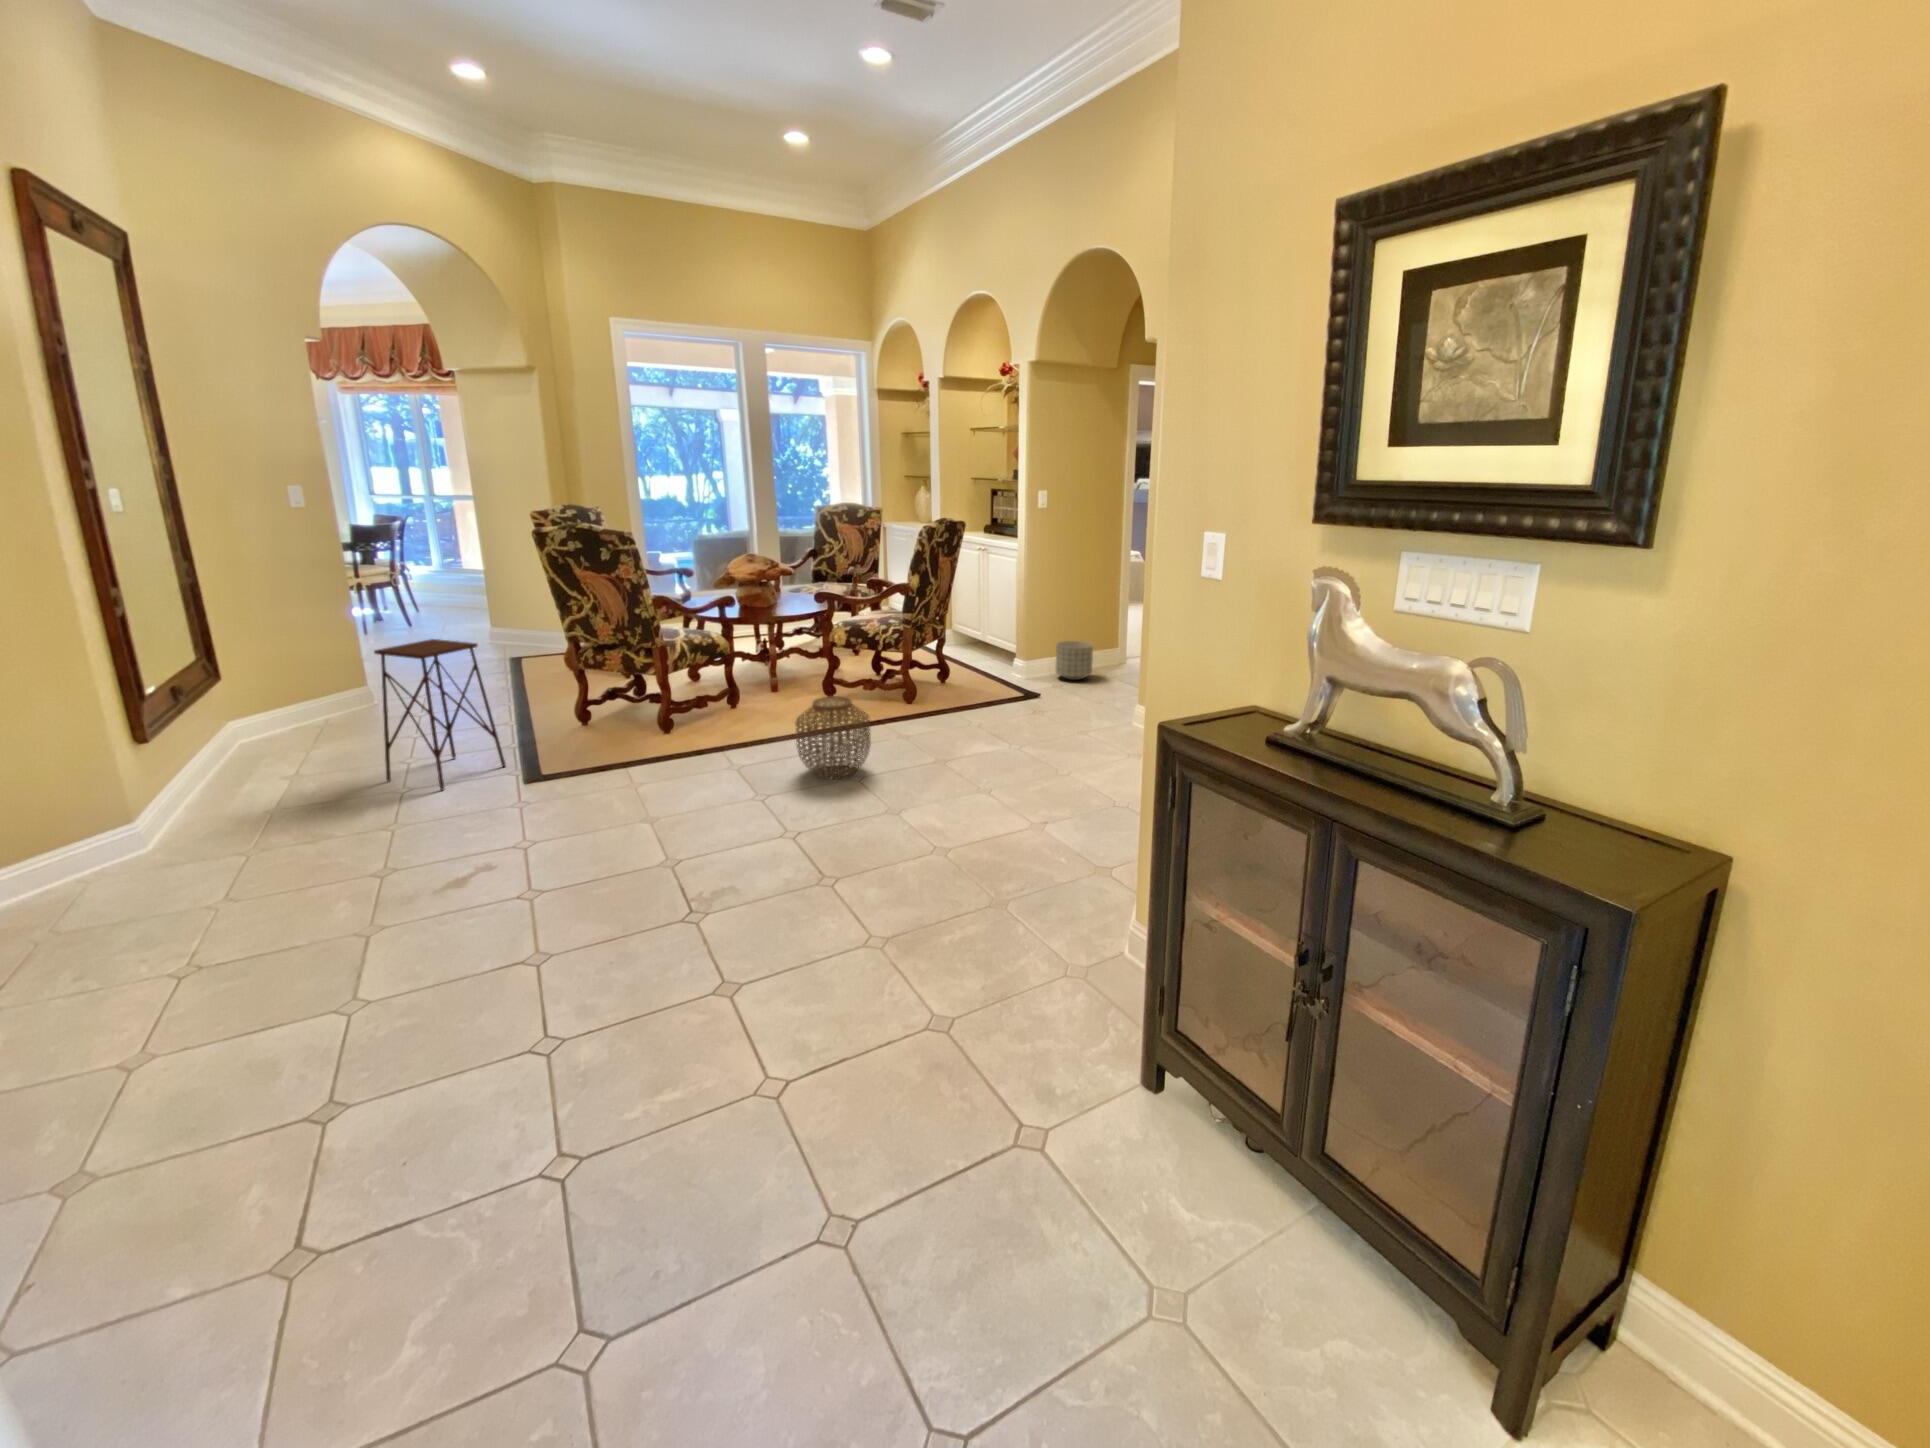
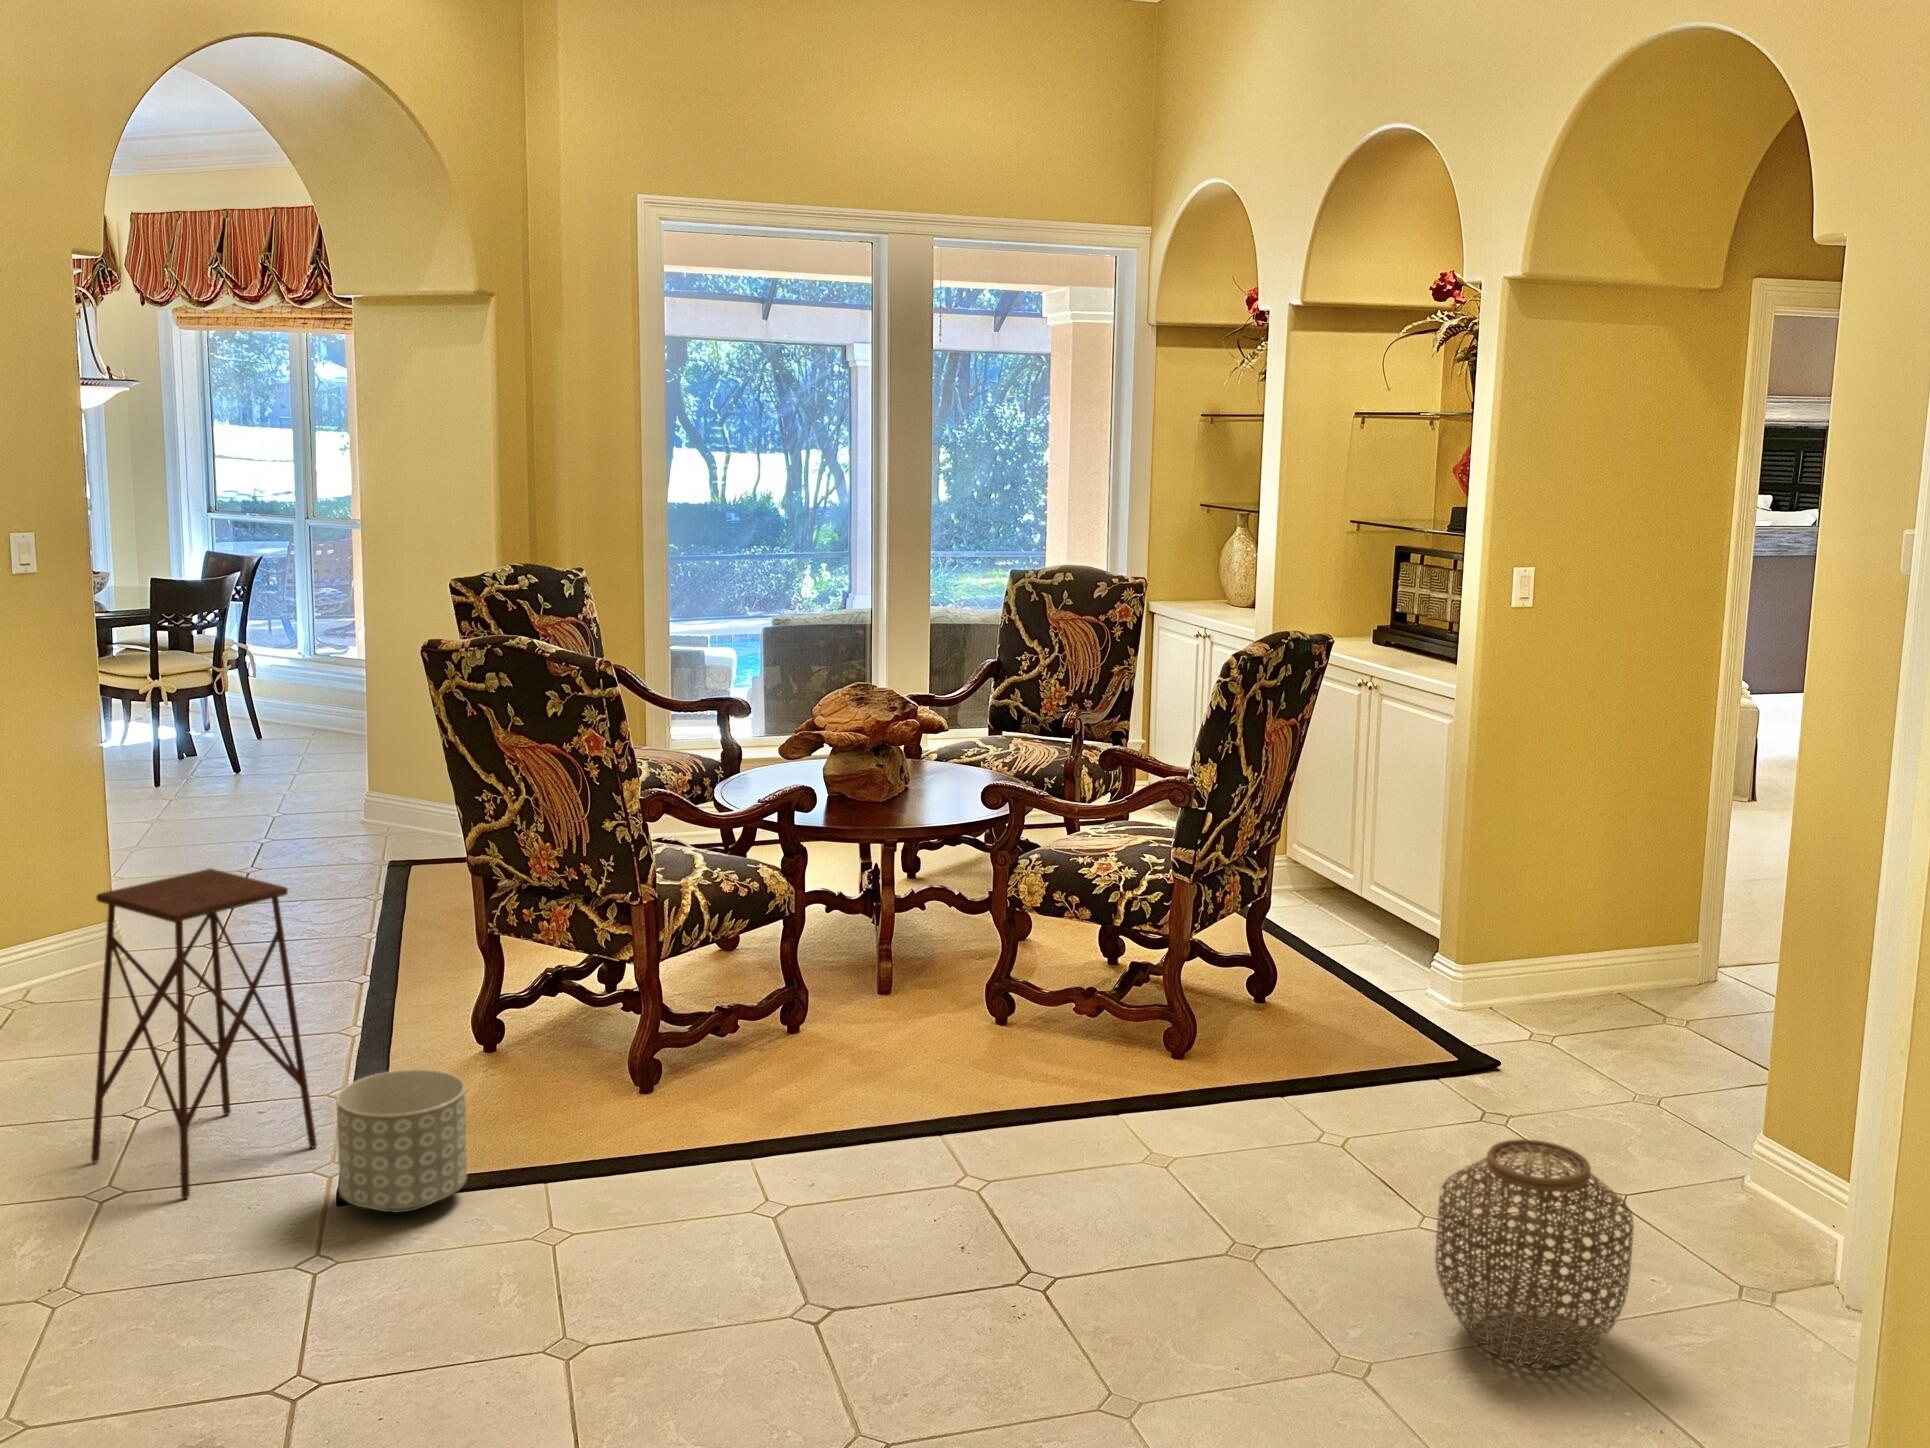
planter: present [1056,641,1093,680] -> present [337,1069,467,1213]
woven basket: present [796,696,870,779] -> present [1435,1139,1634,1367]

